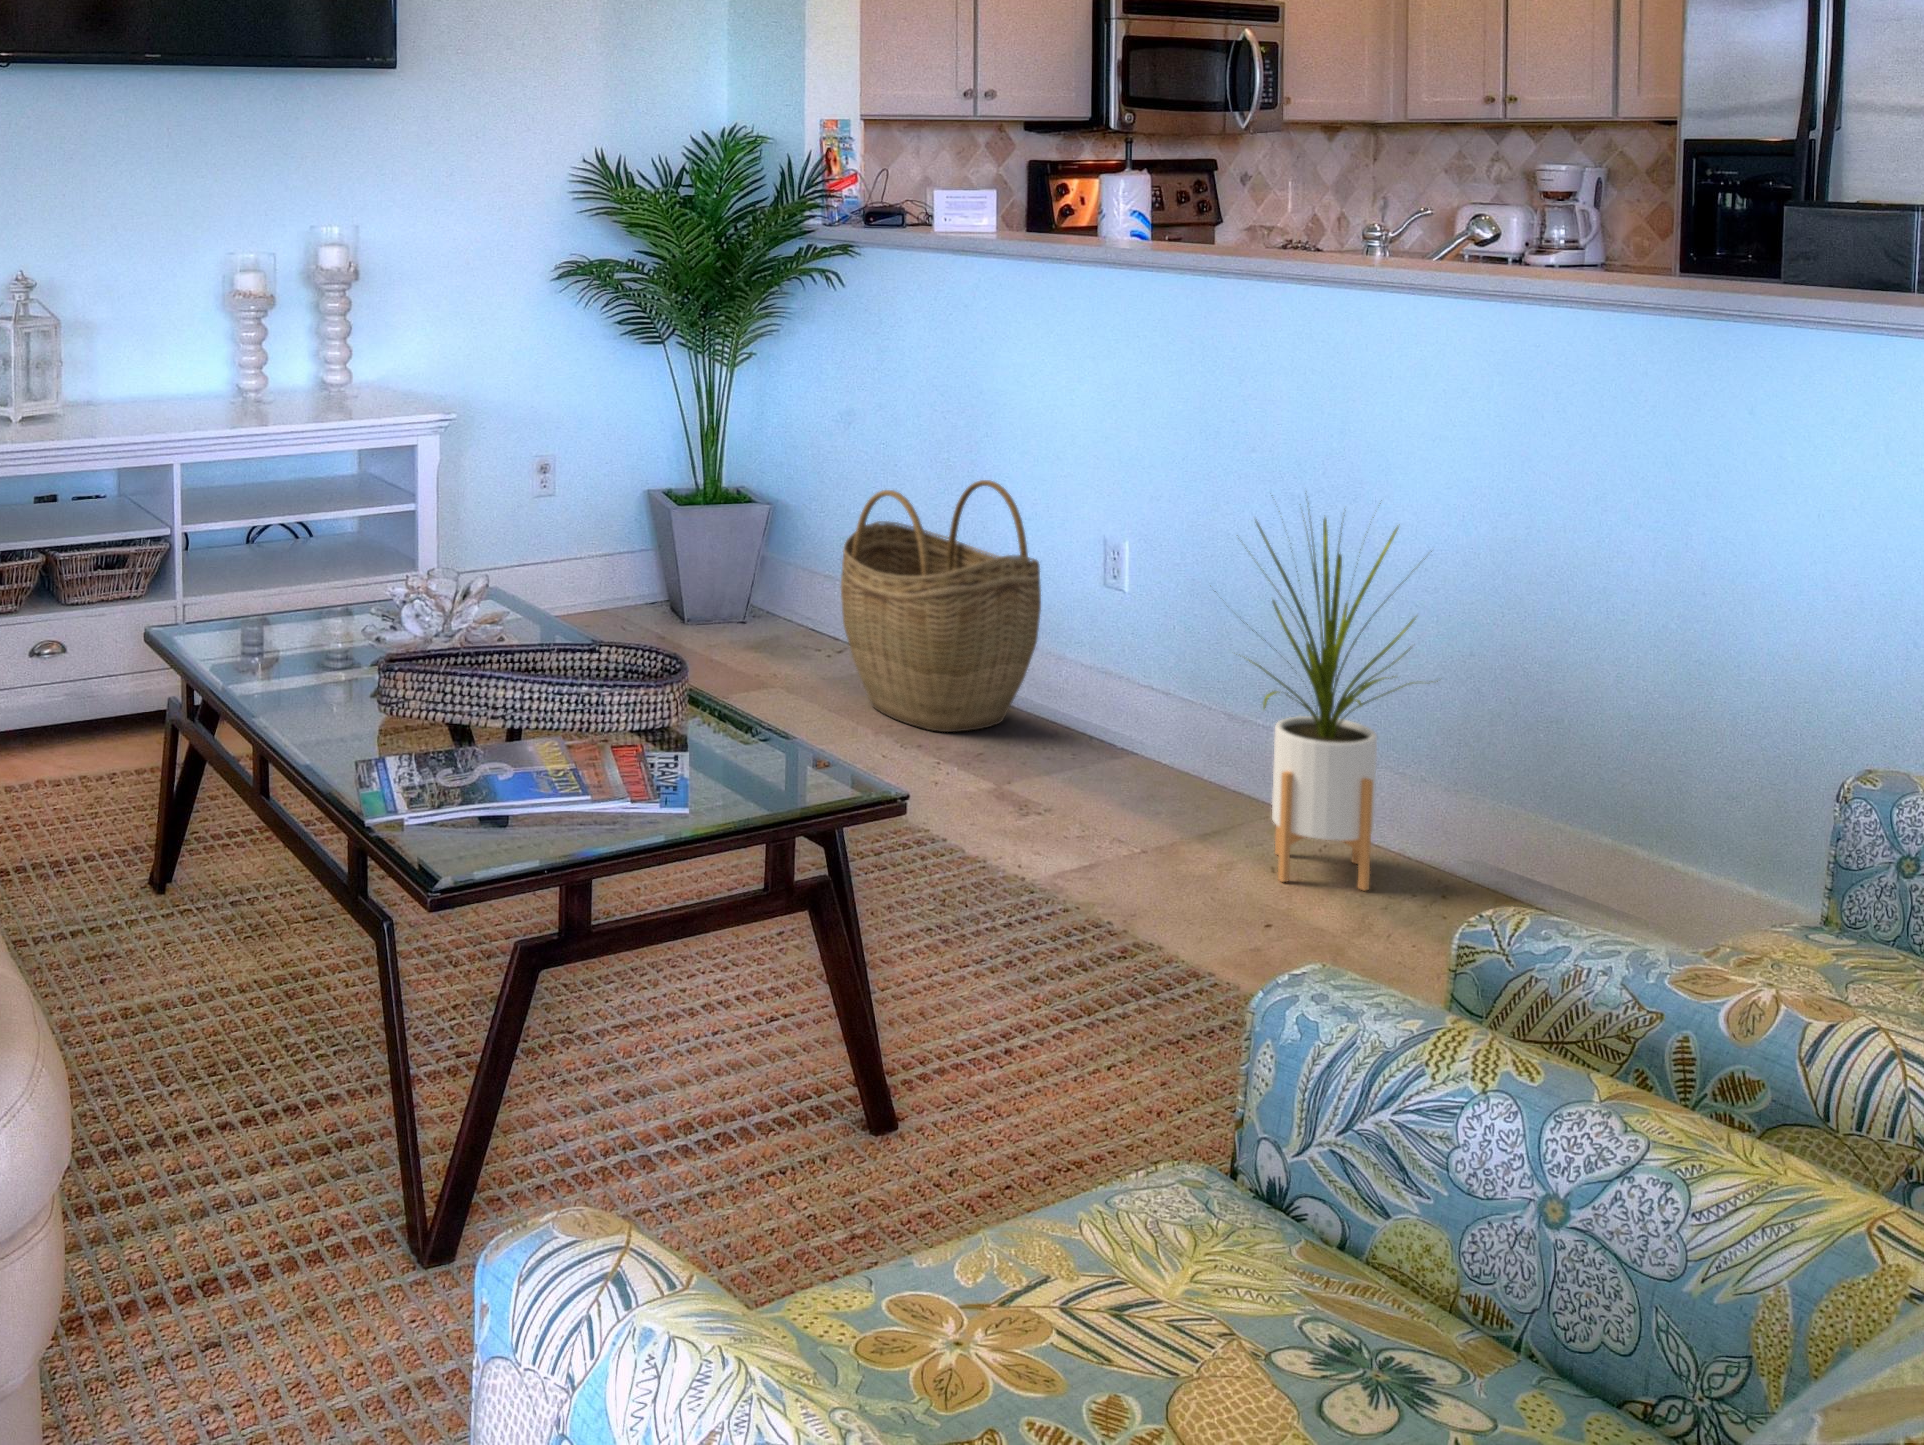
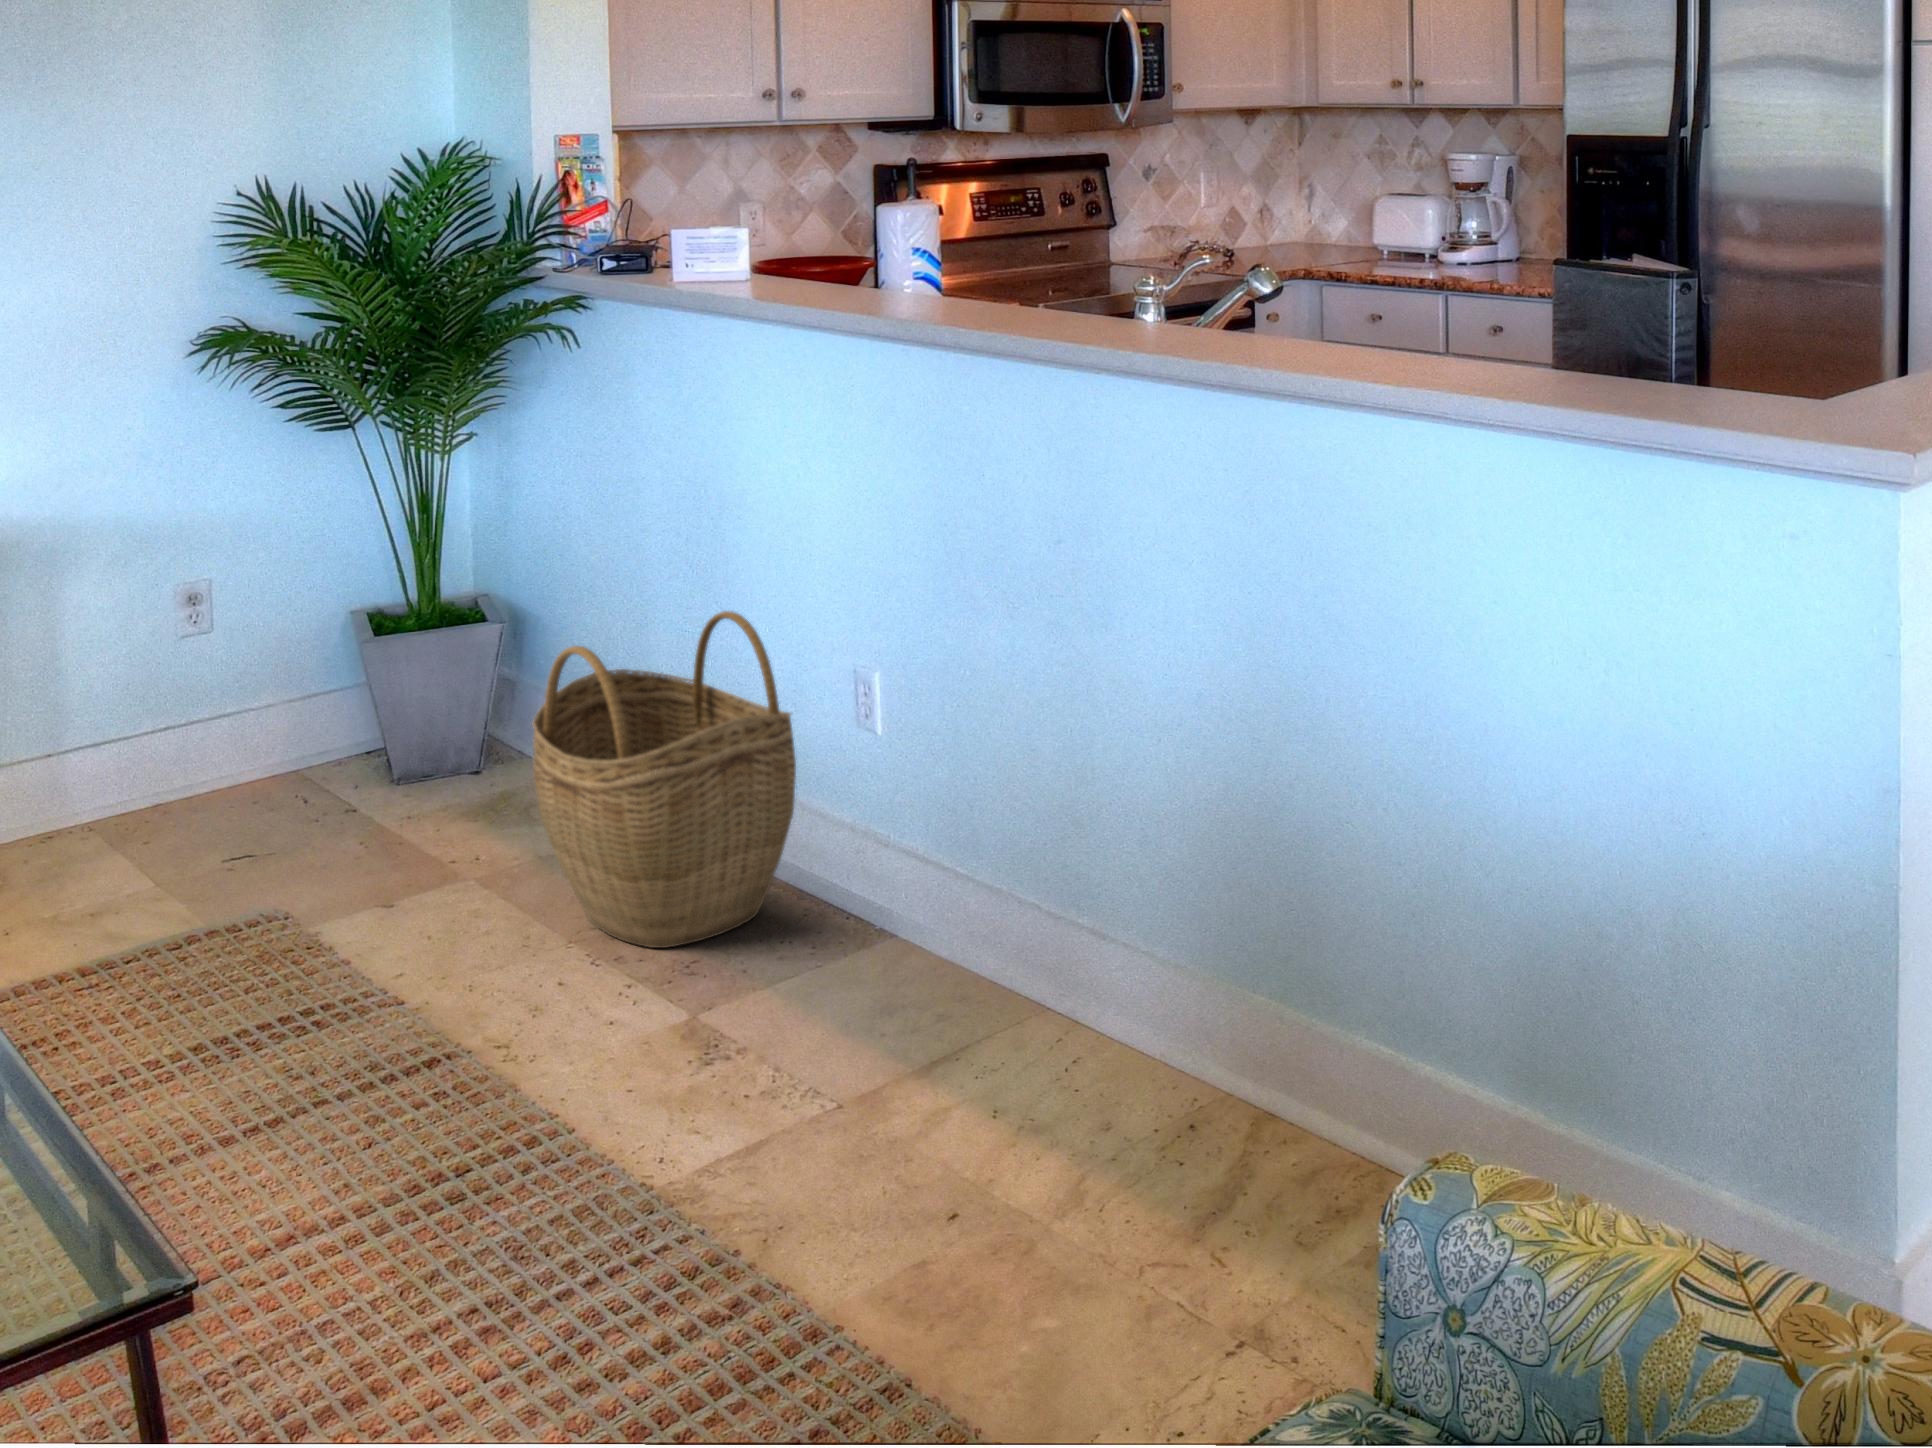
house plant: present [1215,499,1438,890] -> none [906,647,1192,1144]

